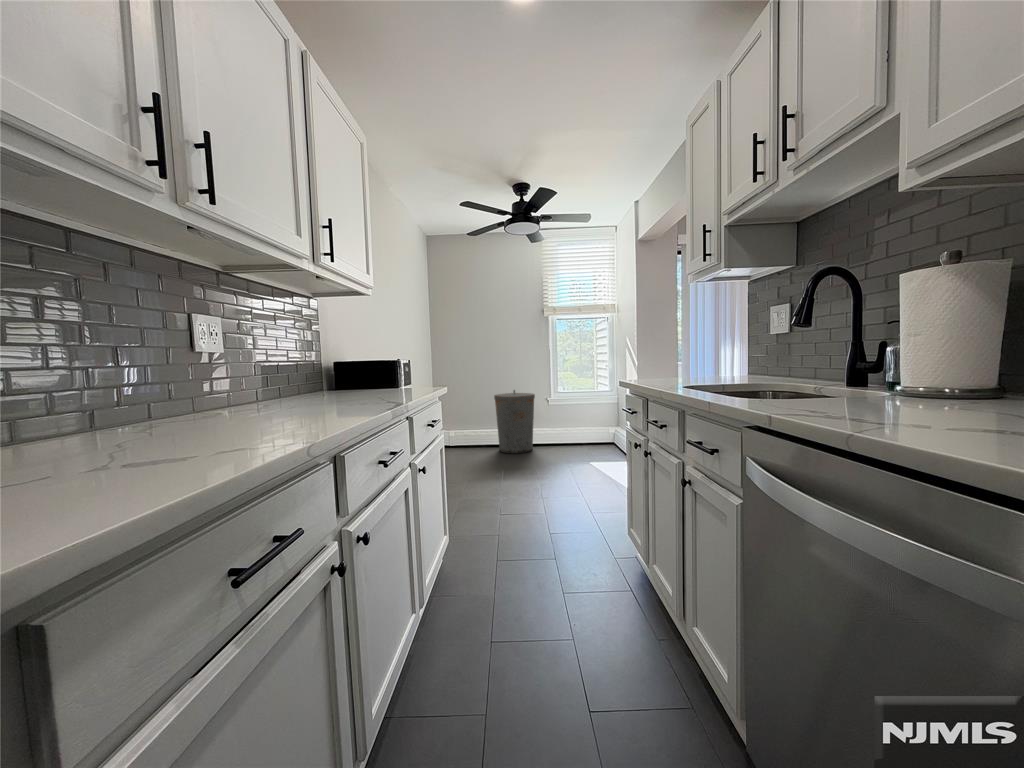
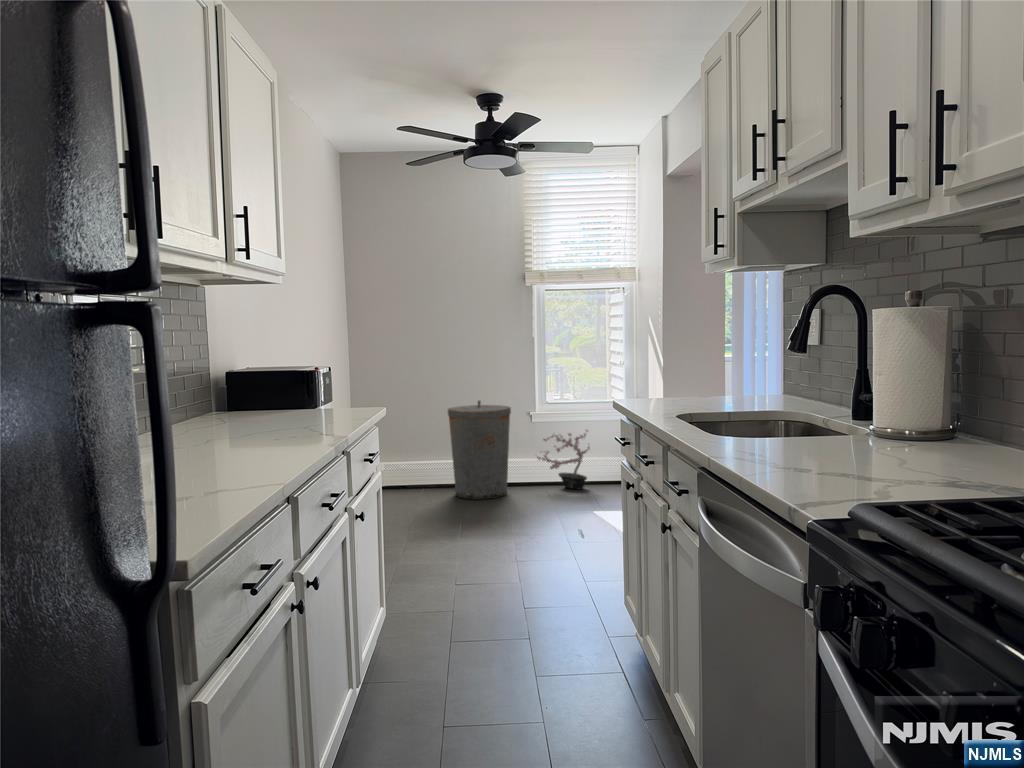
potted plant: none [550,407,588,447] -> present [537,430,590,489]

